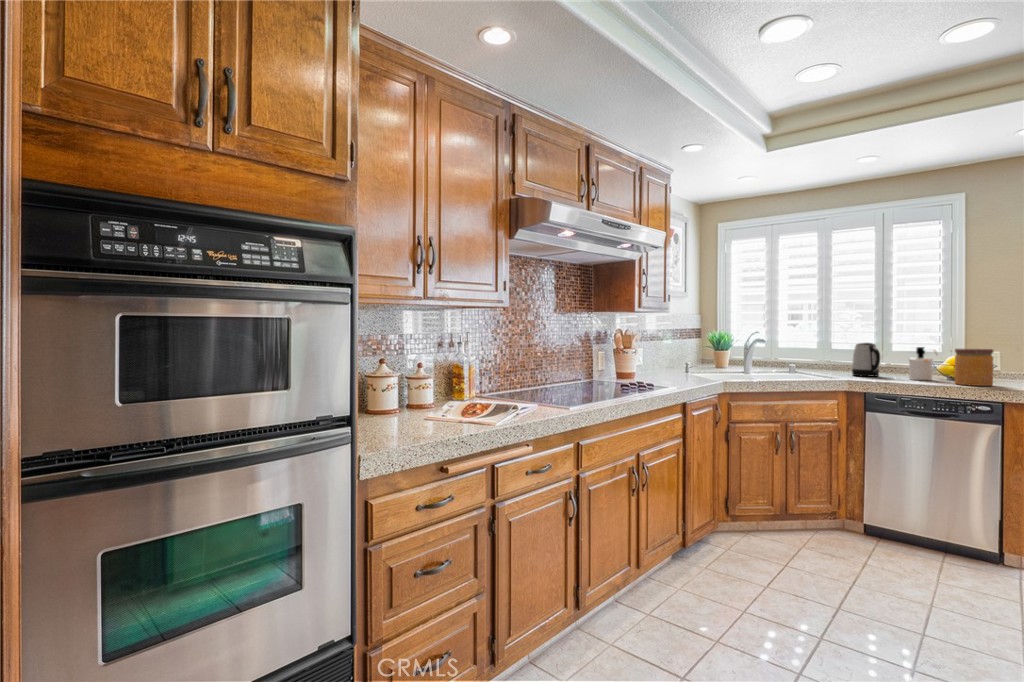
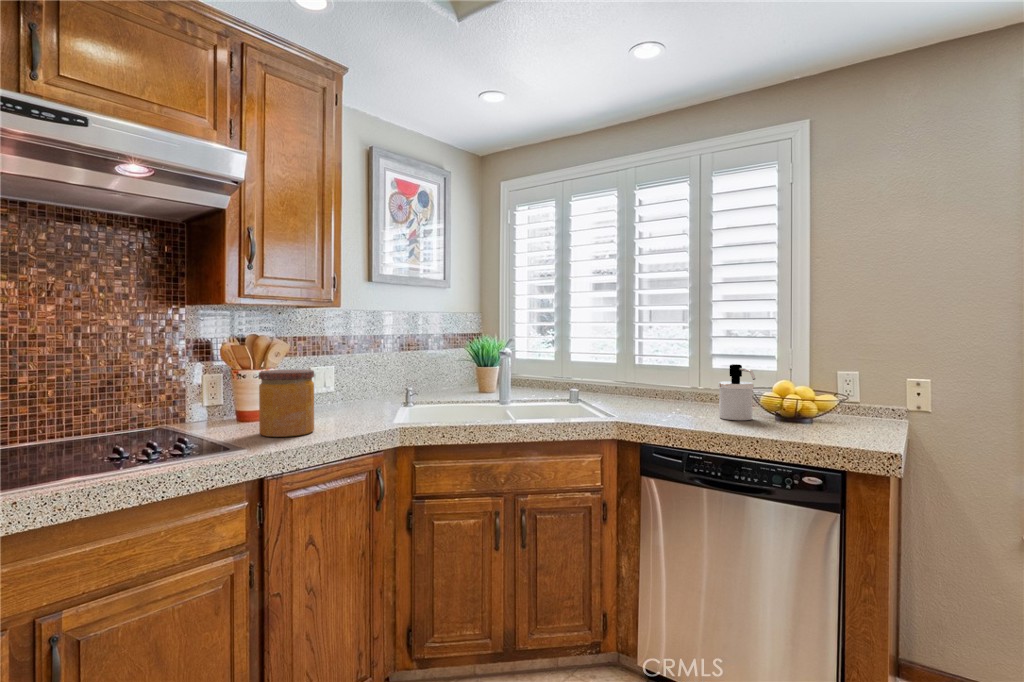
kettle: present [852,343,880,376] -> none [647,356,684,410]
jar: present [955,349,993,386] -> present [259,369,314,437]

